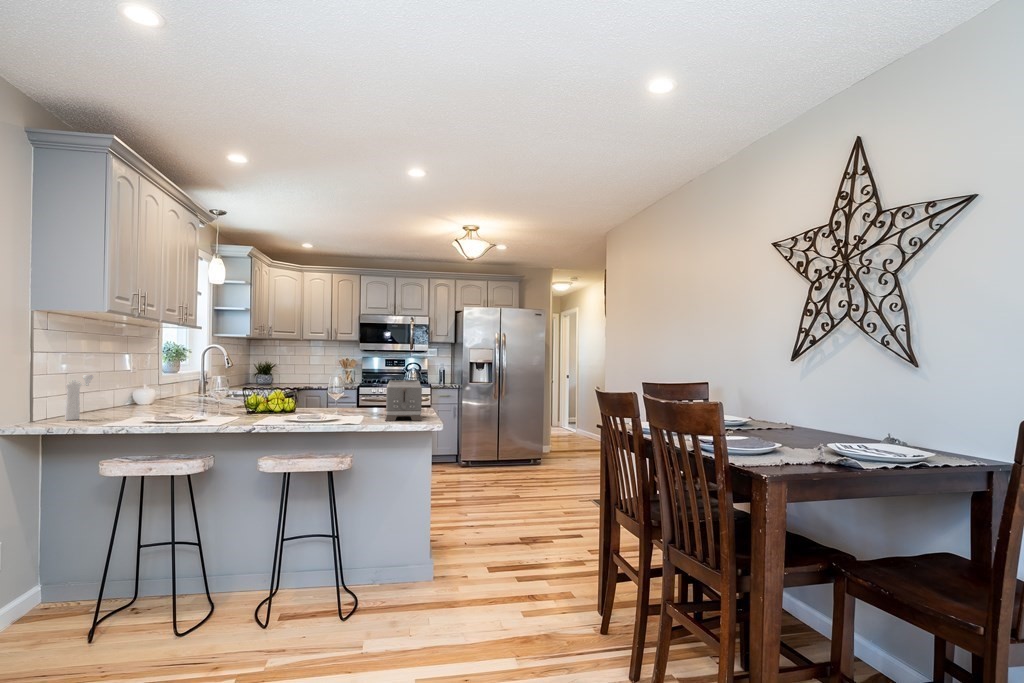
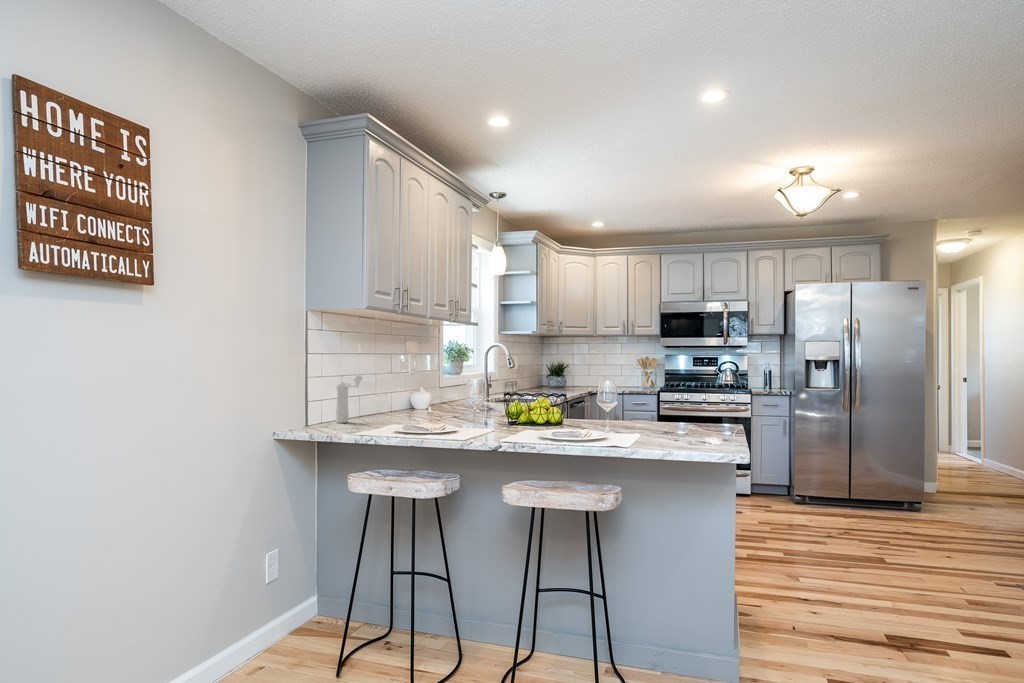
toaster: present [385,380,422,421] -> none [664,388,718,450]

